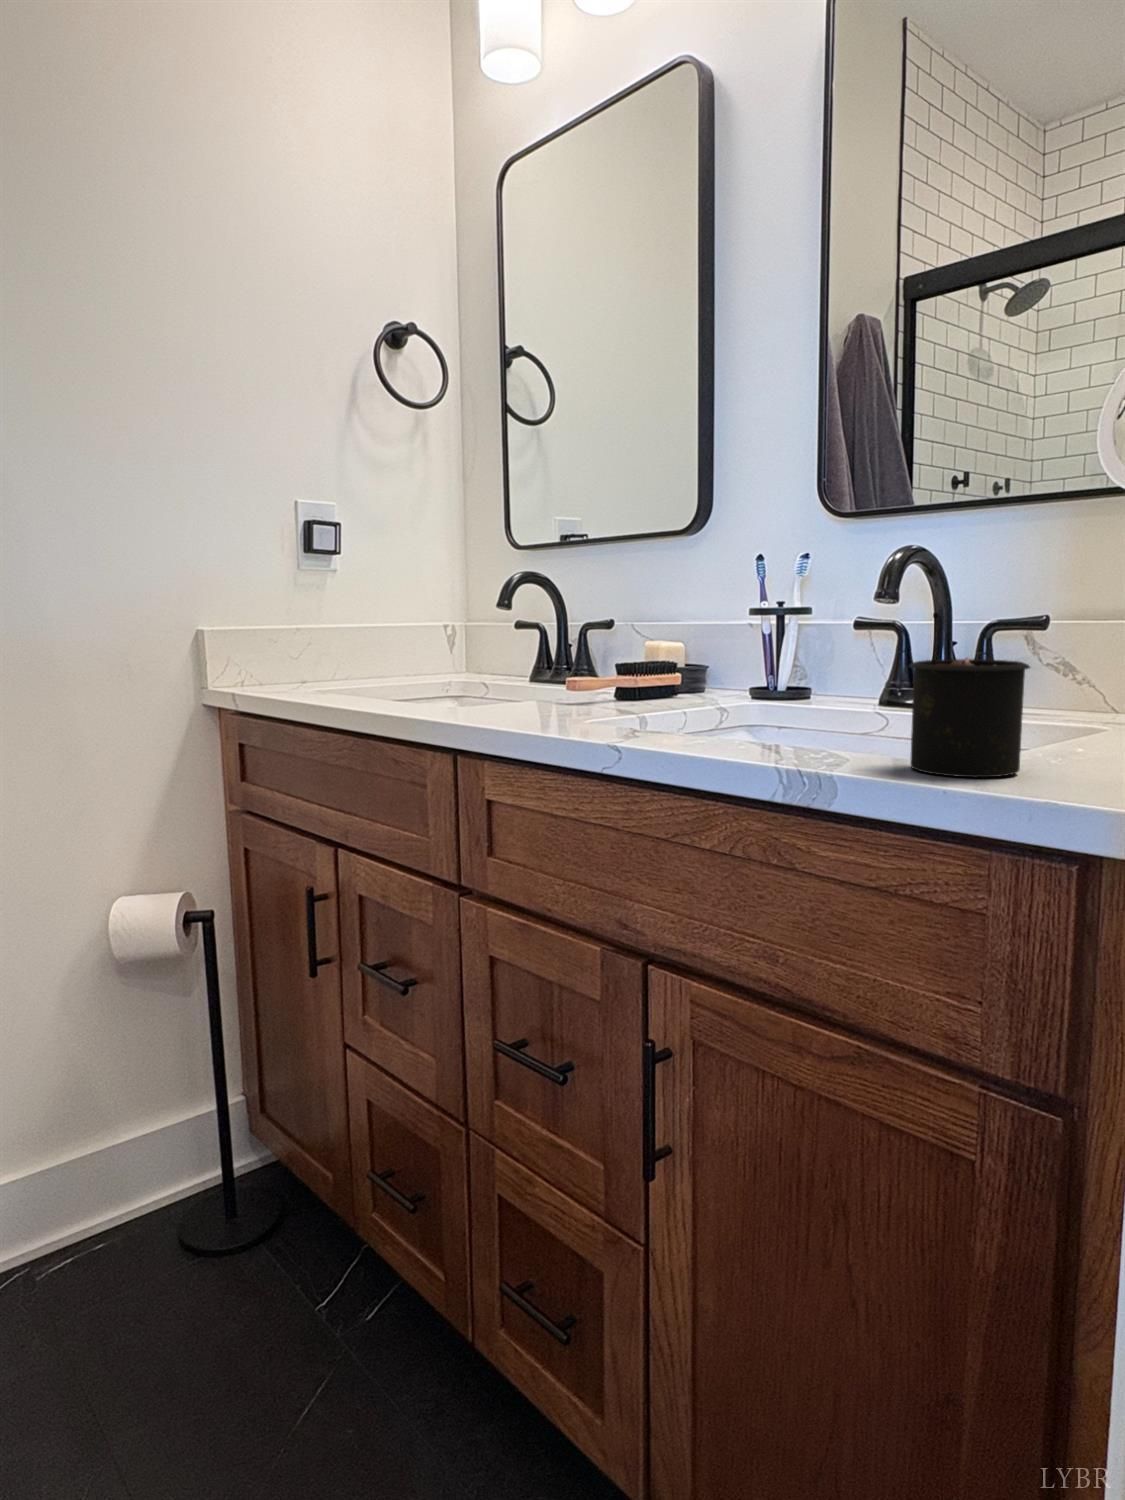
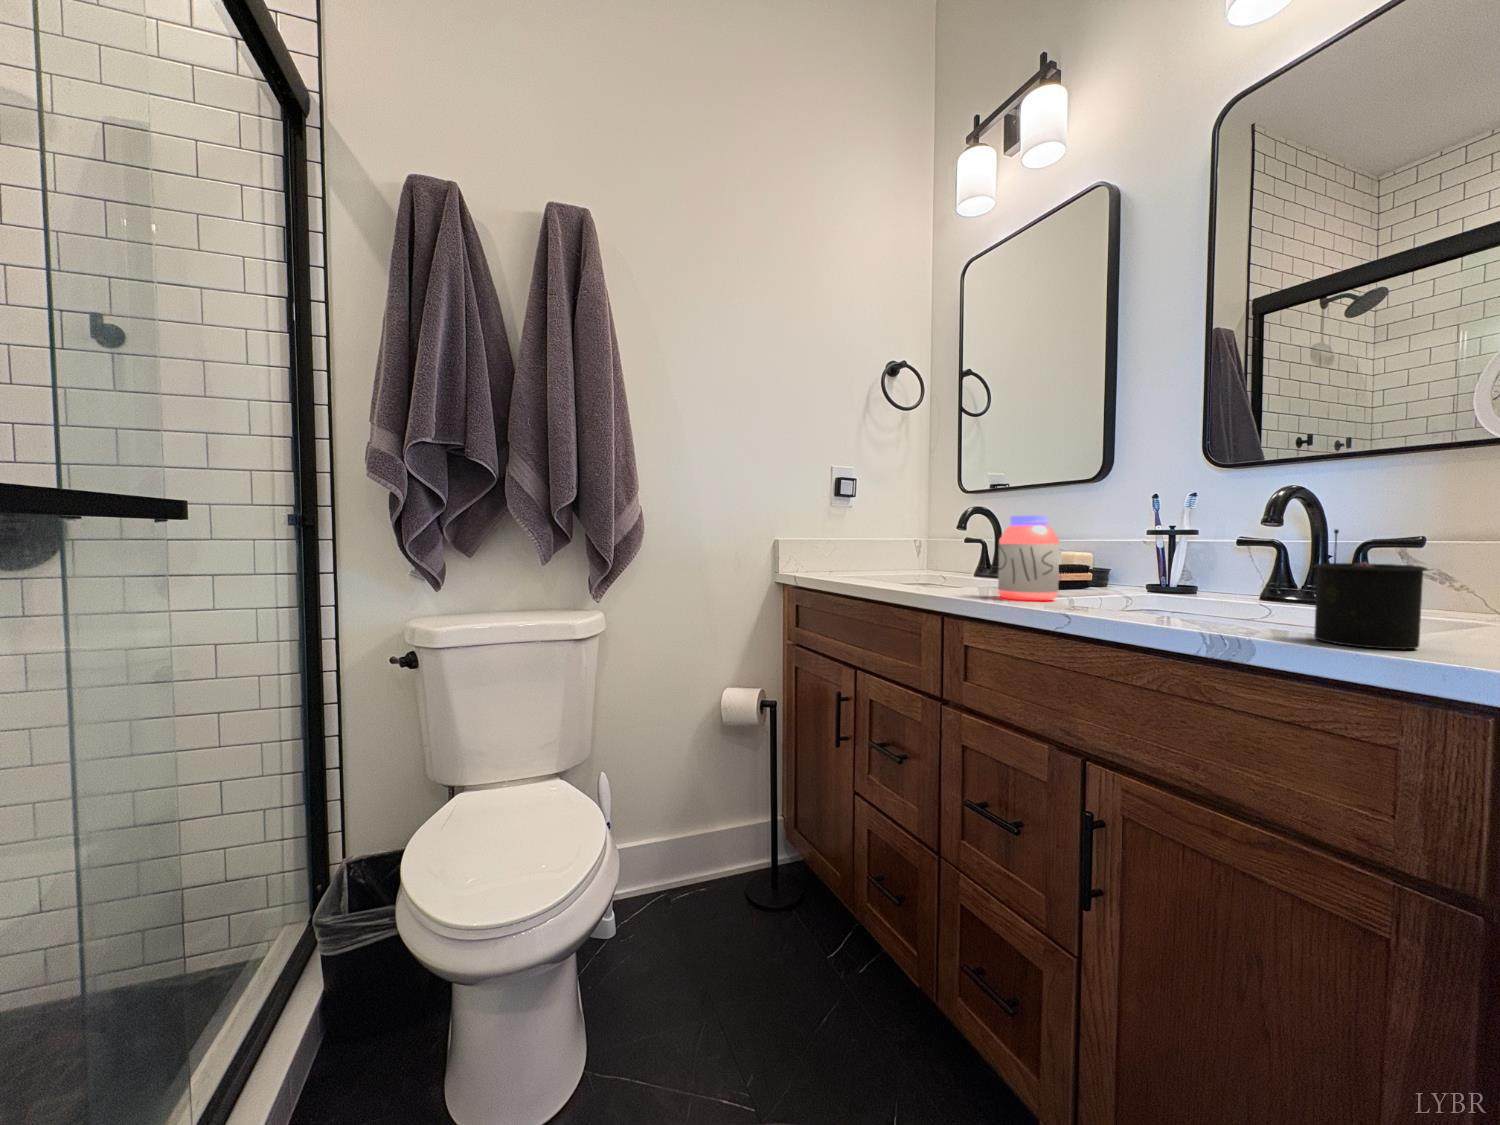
jar: none [534,590,620,724] -> present [998,515,1059,600]

